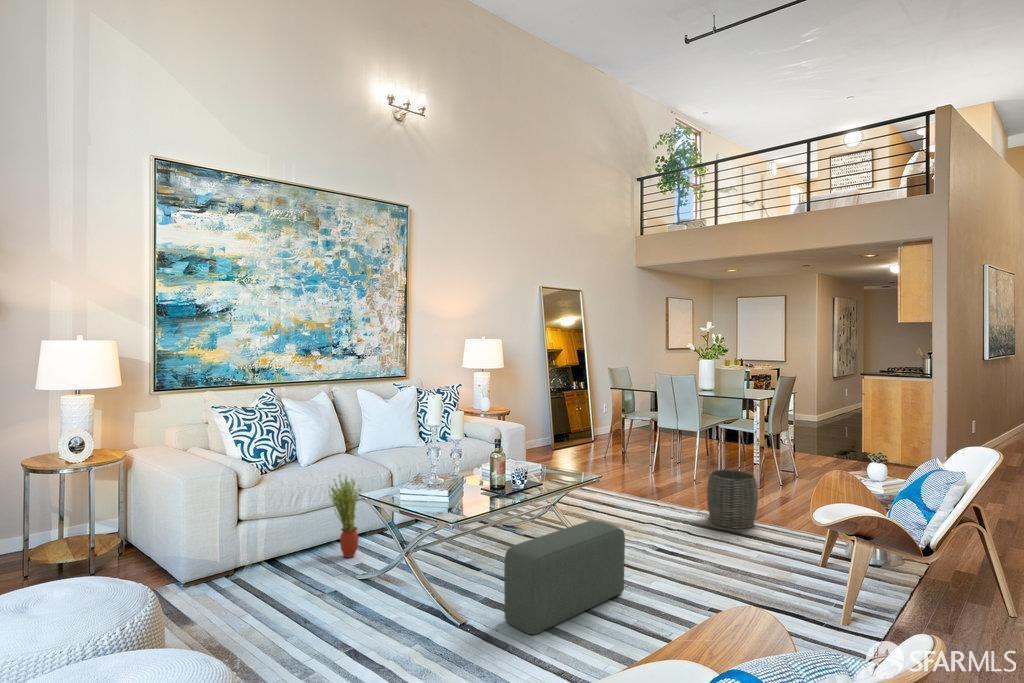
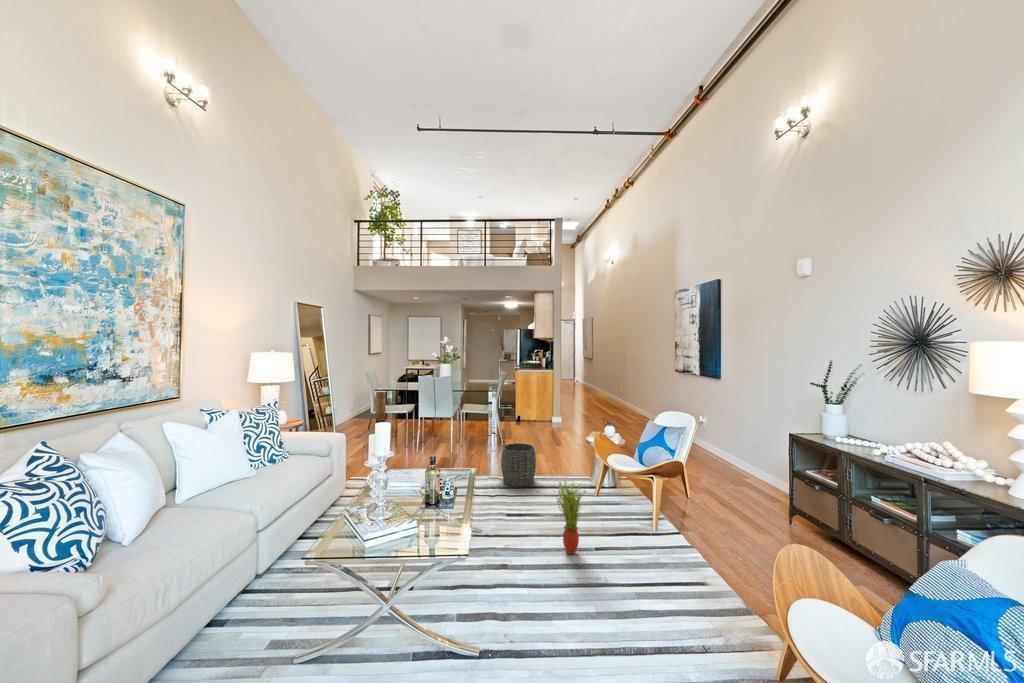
potted plant: present [329,475,361,558] -> present [556,482,586,554]
pouf: present [504,520,625,635] -> none [498,508,541,629]

